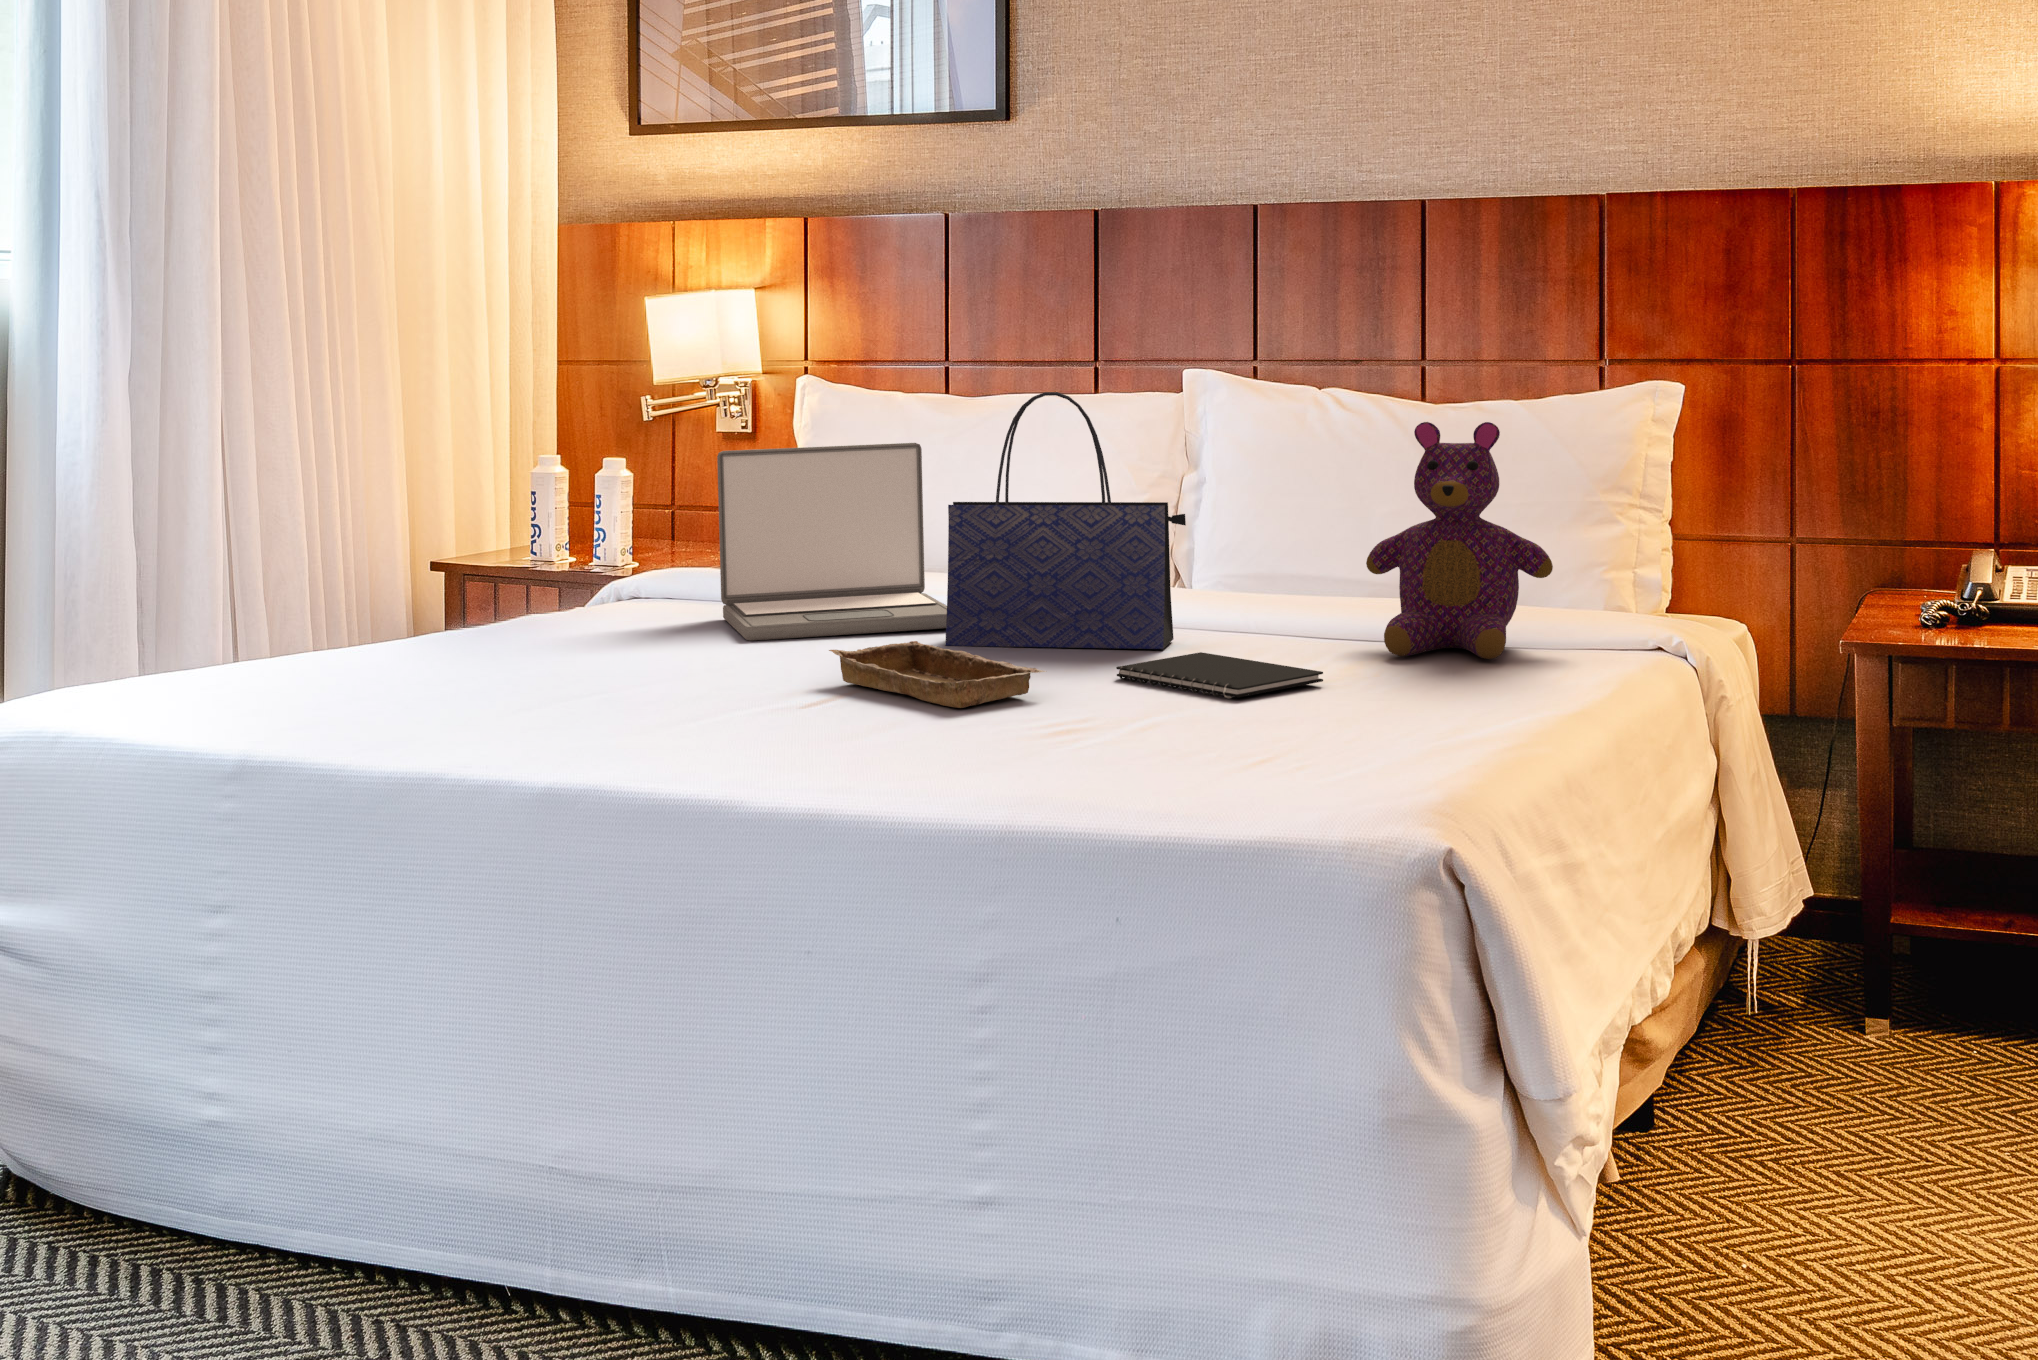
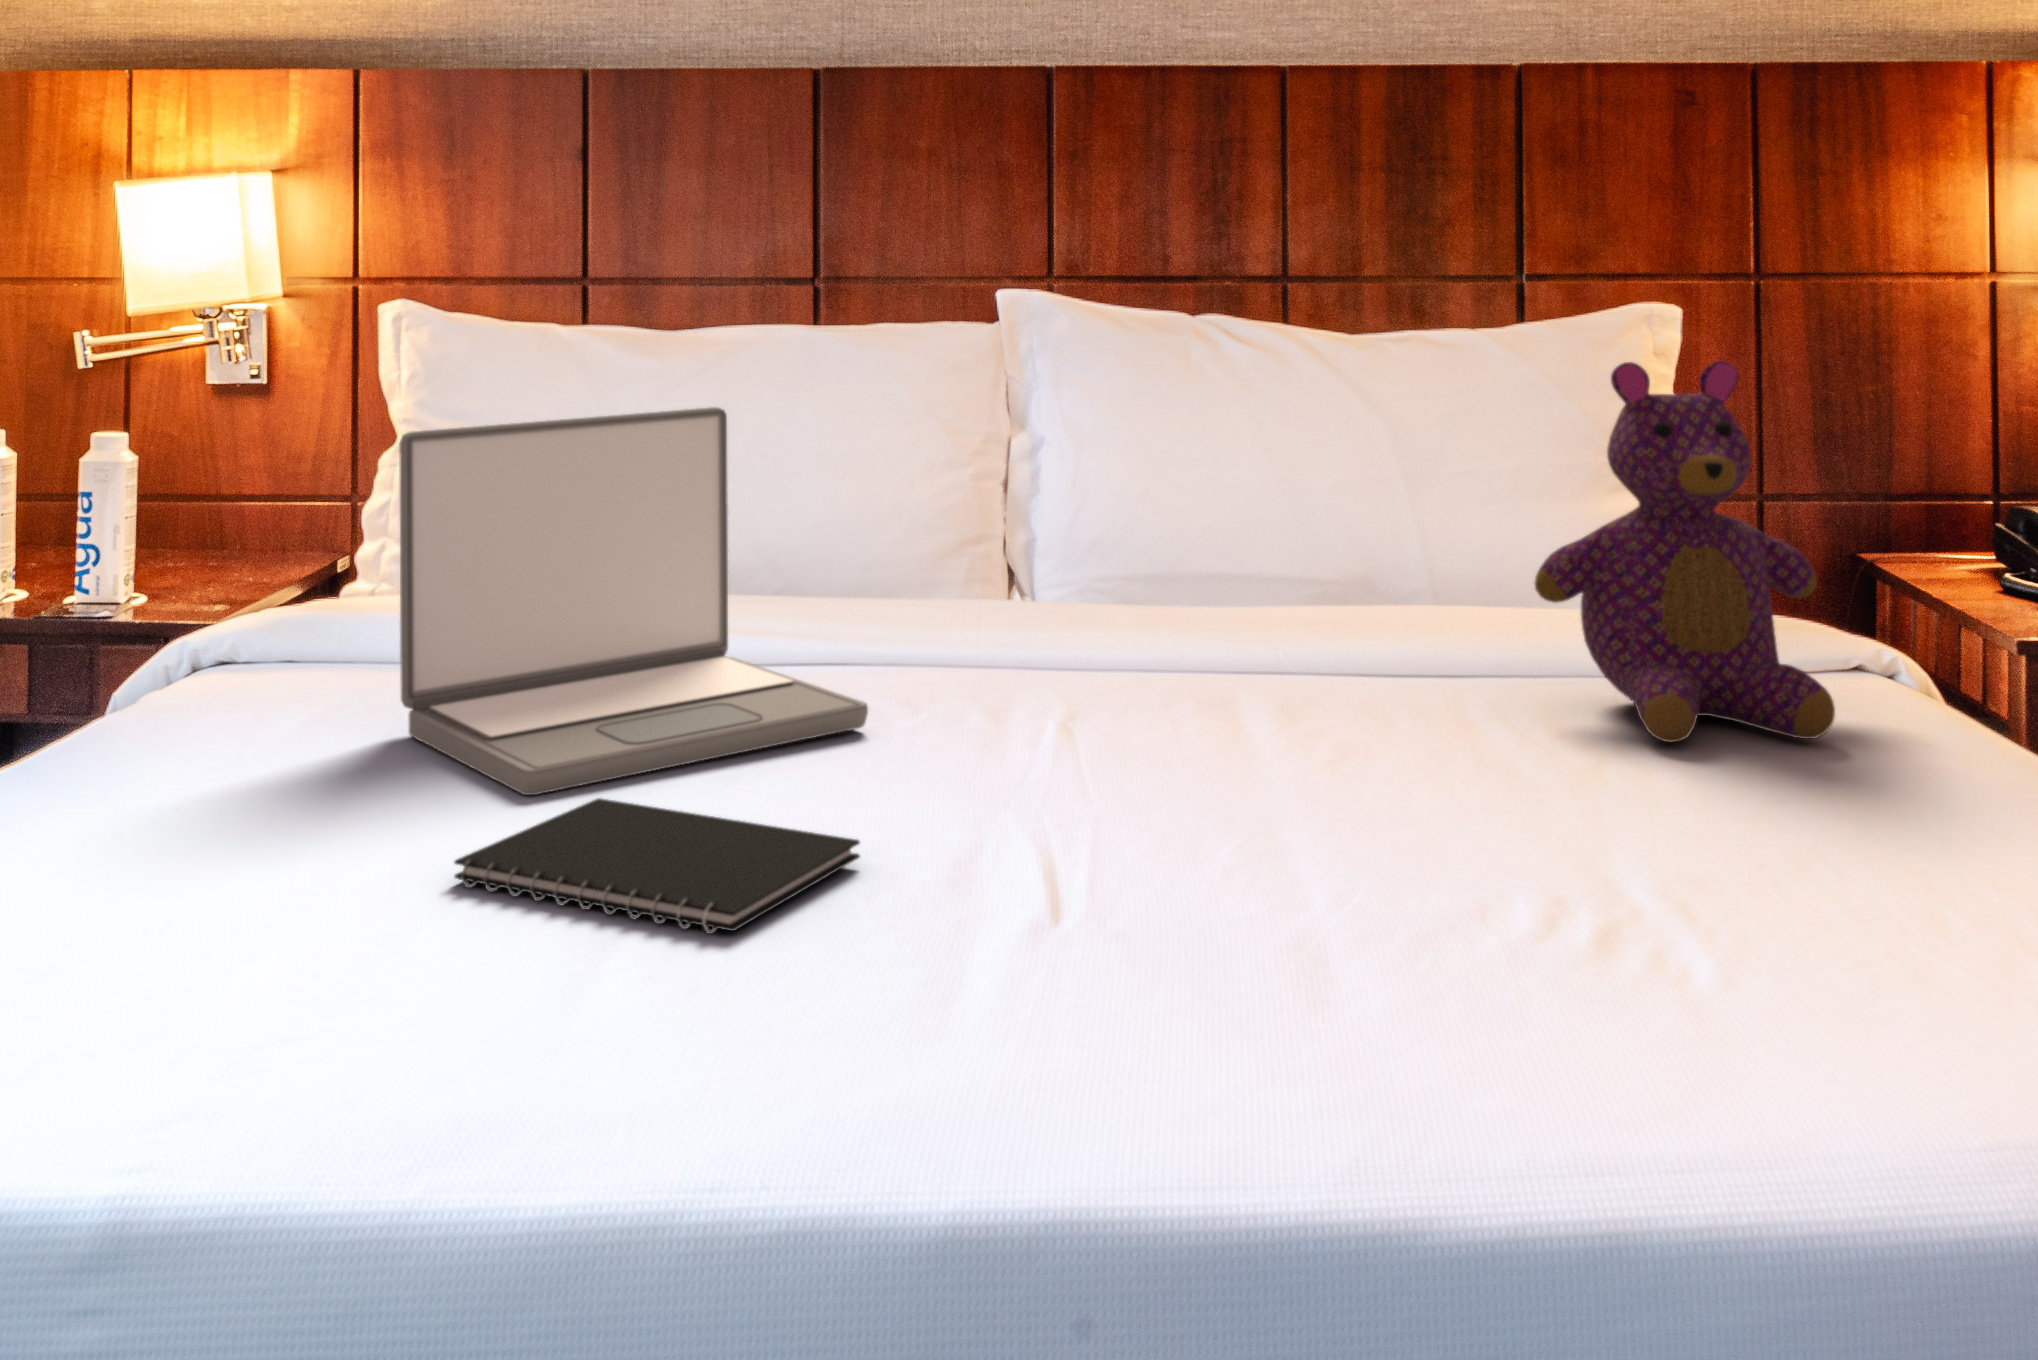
tote bag: present [945,392,1186,649] -> none [896,320,1302,778]
tray: present [829,641,1045,708] -> none [880,806,1372,997]
notebook: present [1116,652,1323,699] -> present [455,798,860,934]

